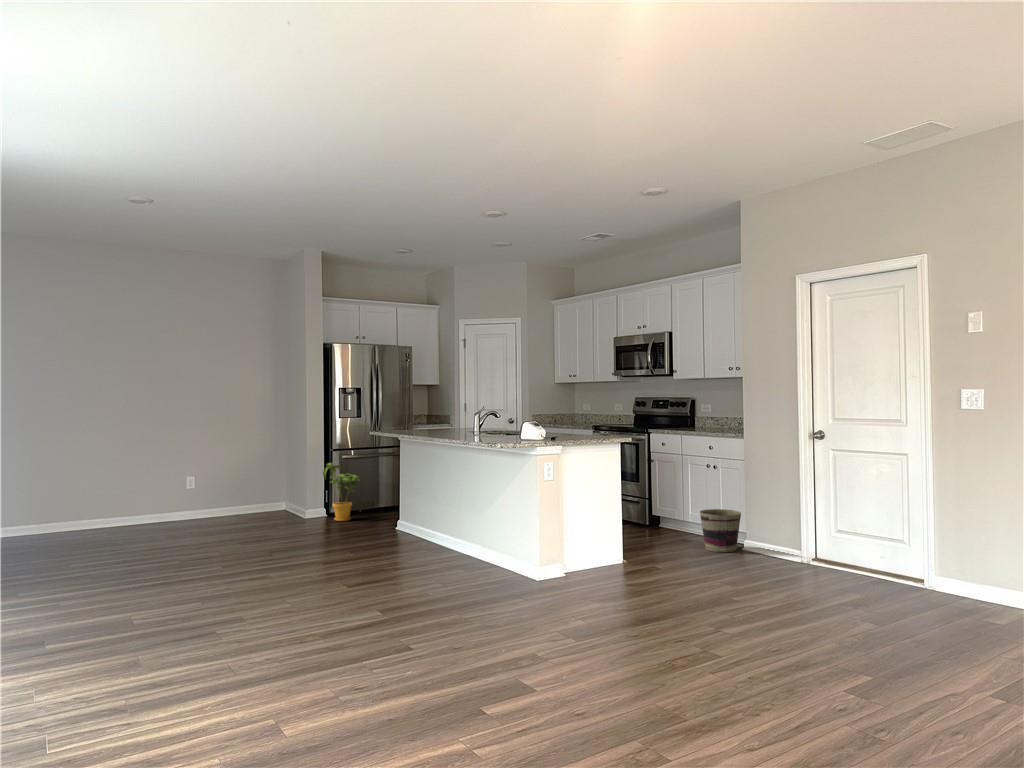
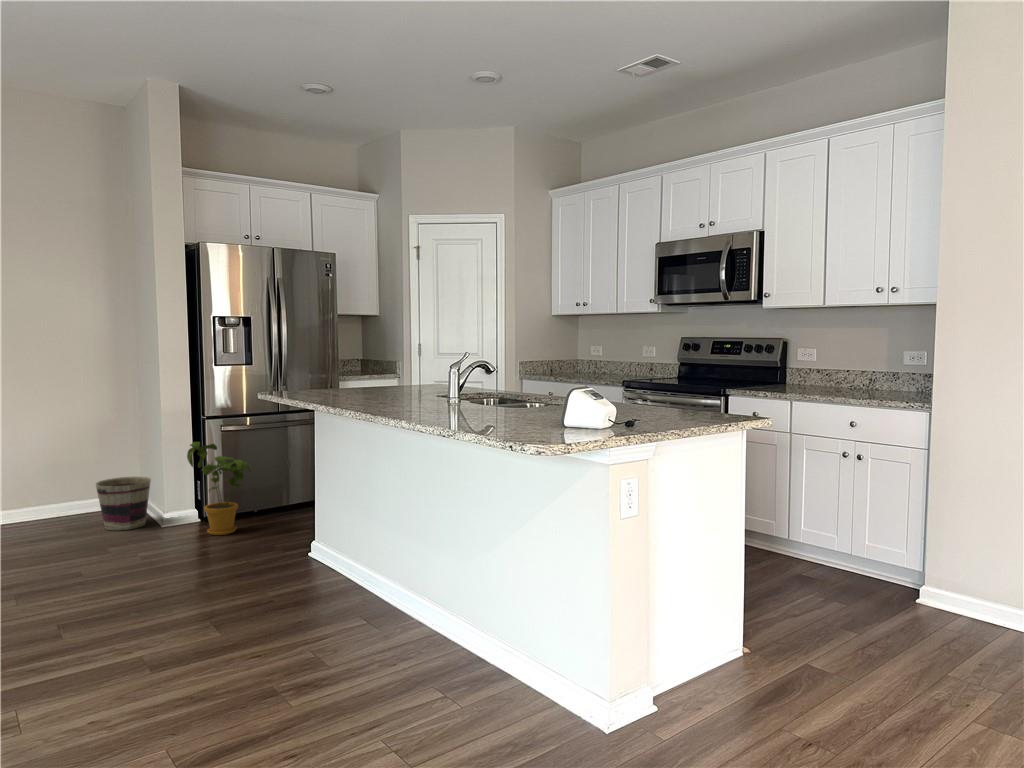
basket: present [700,509,741,552] -> present [96,477,151,530]

